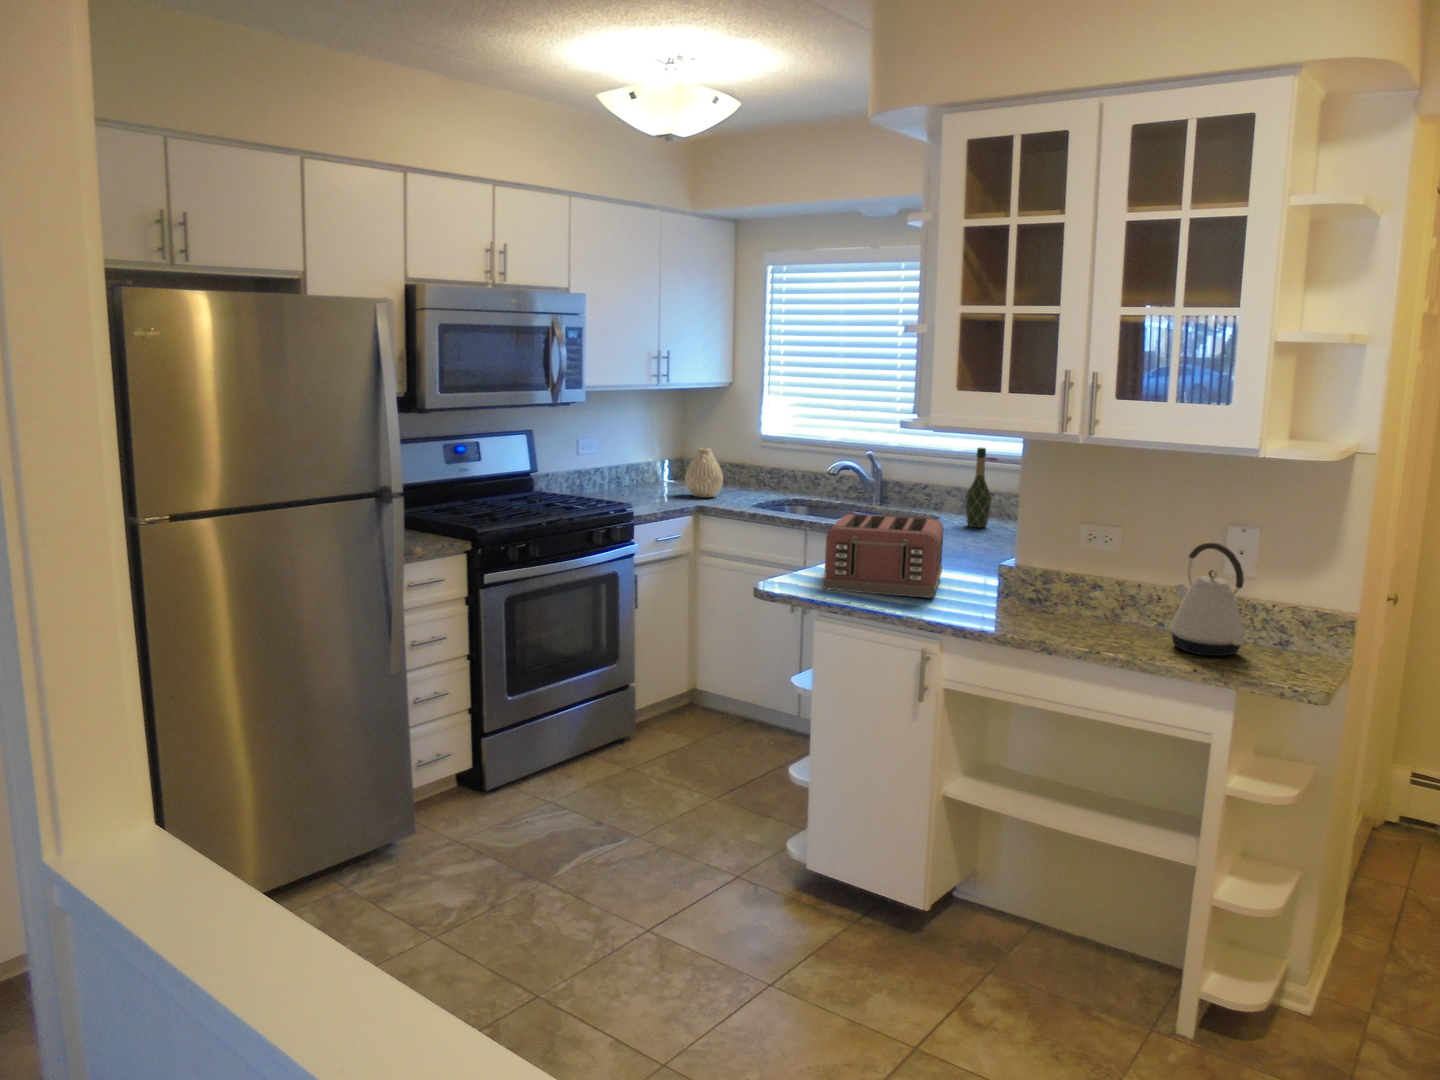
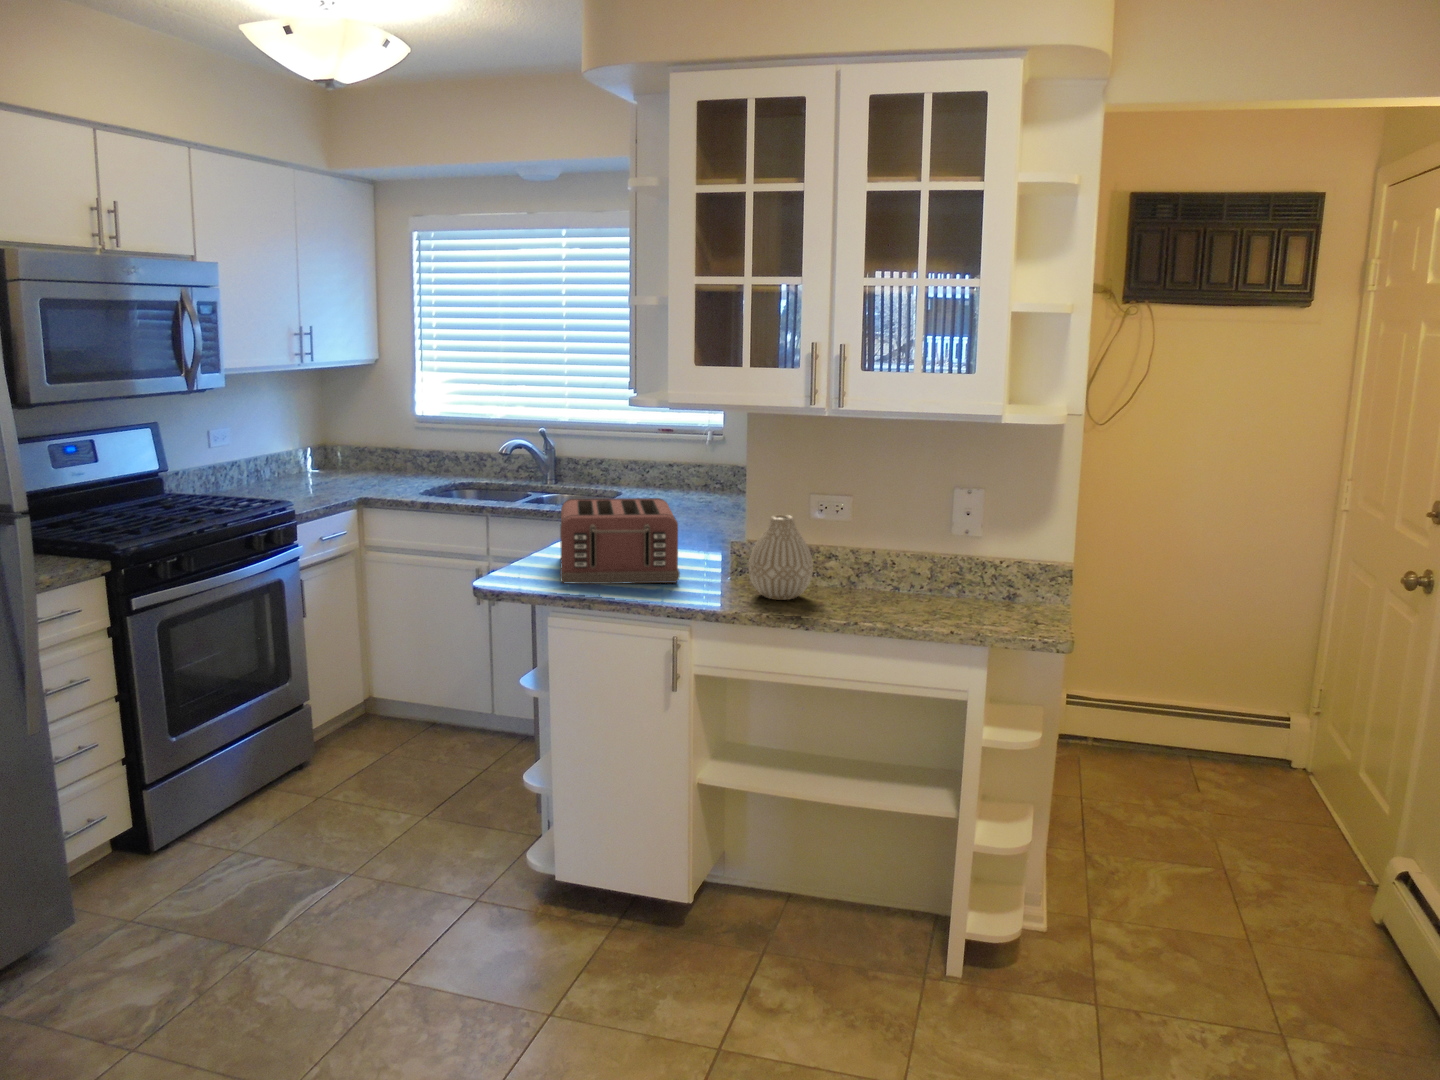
vase: present [685,448,723,497] -> present [749,515,813,600]
wine bottle: present [966,448,992,527] -> none [646,421,671,500]
kettle: present [1170,543,1245,656] -> none [916,508,988,616]

